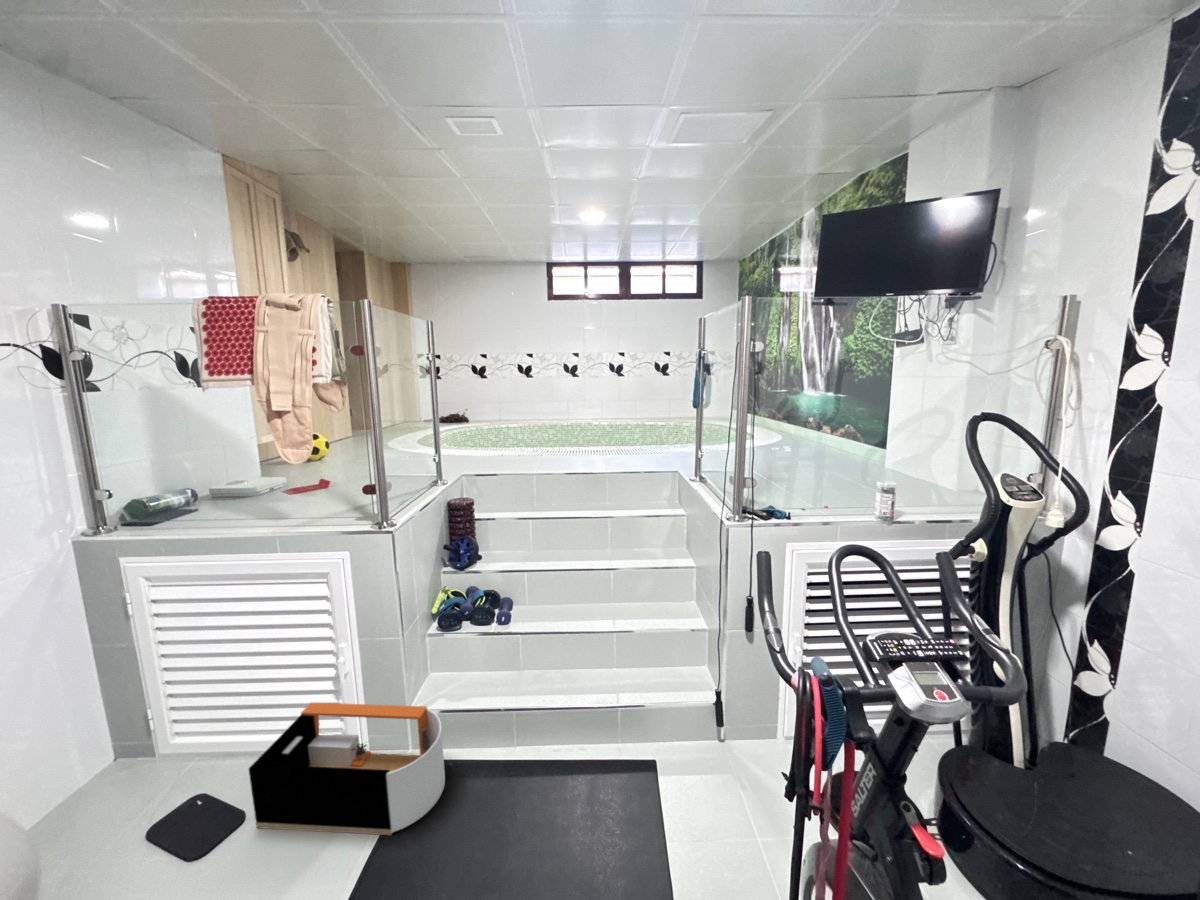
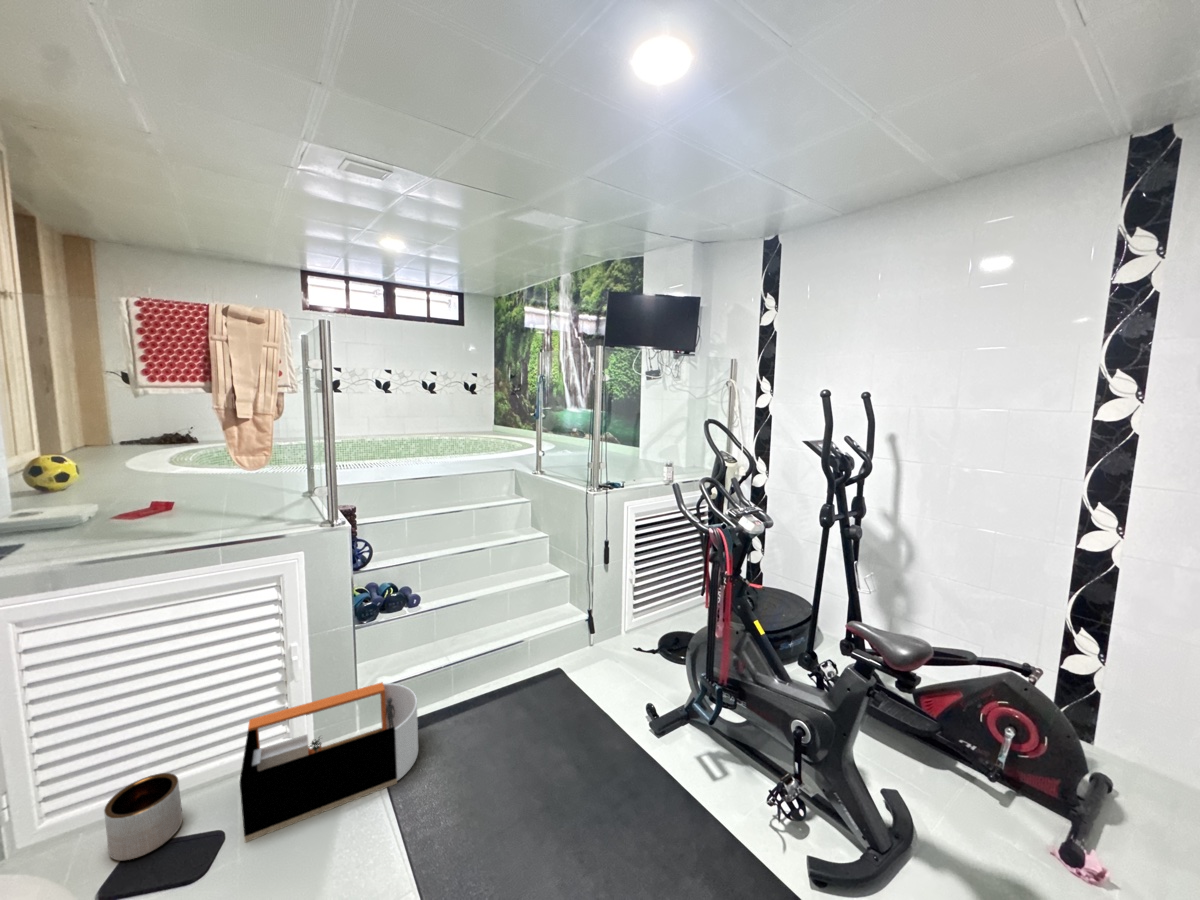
planter: none [188,726,252,797] -> present [104,773,183,860]

